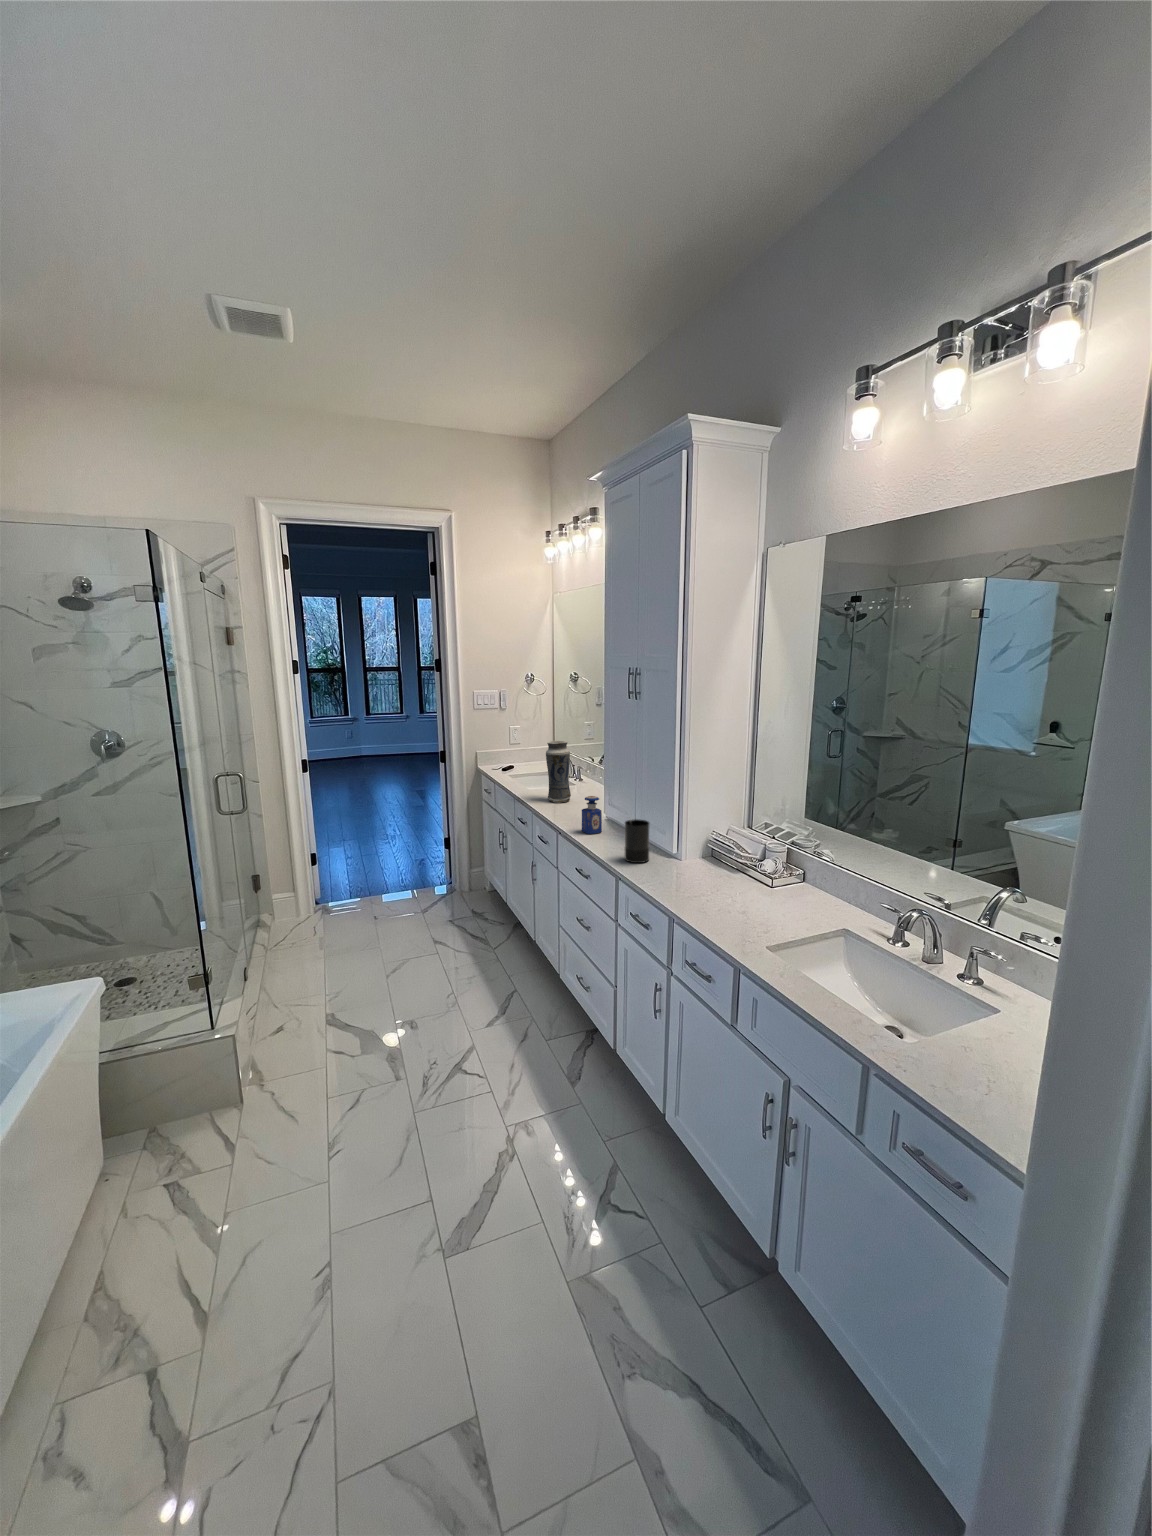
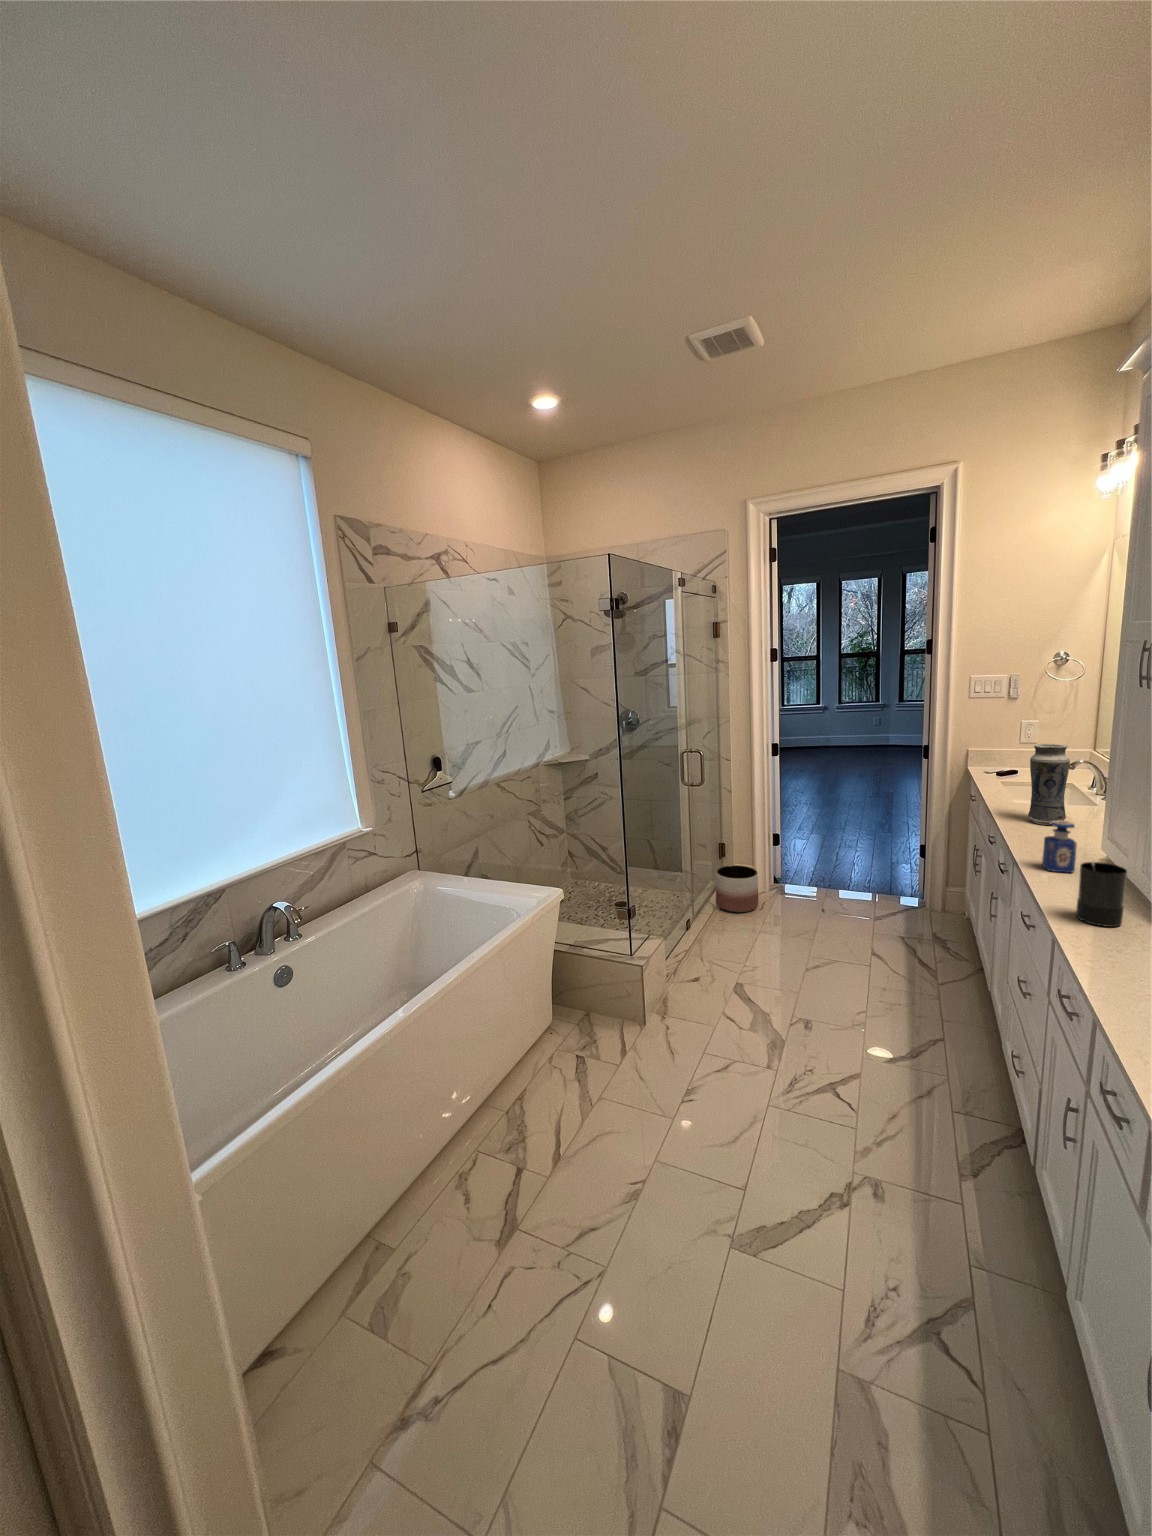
planter: none [257,895,309,949] -> present [716,865,758,912]

